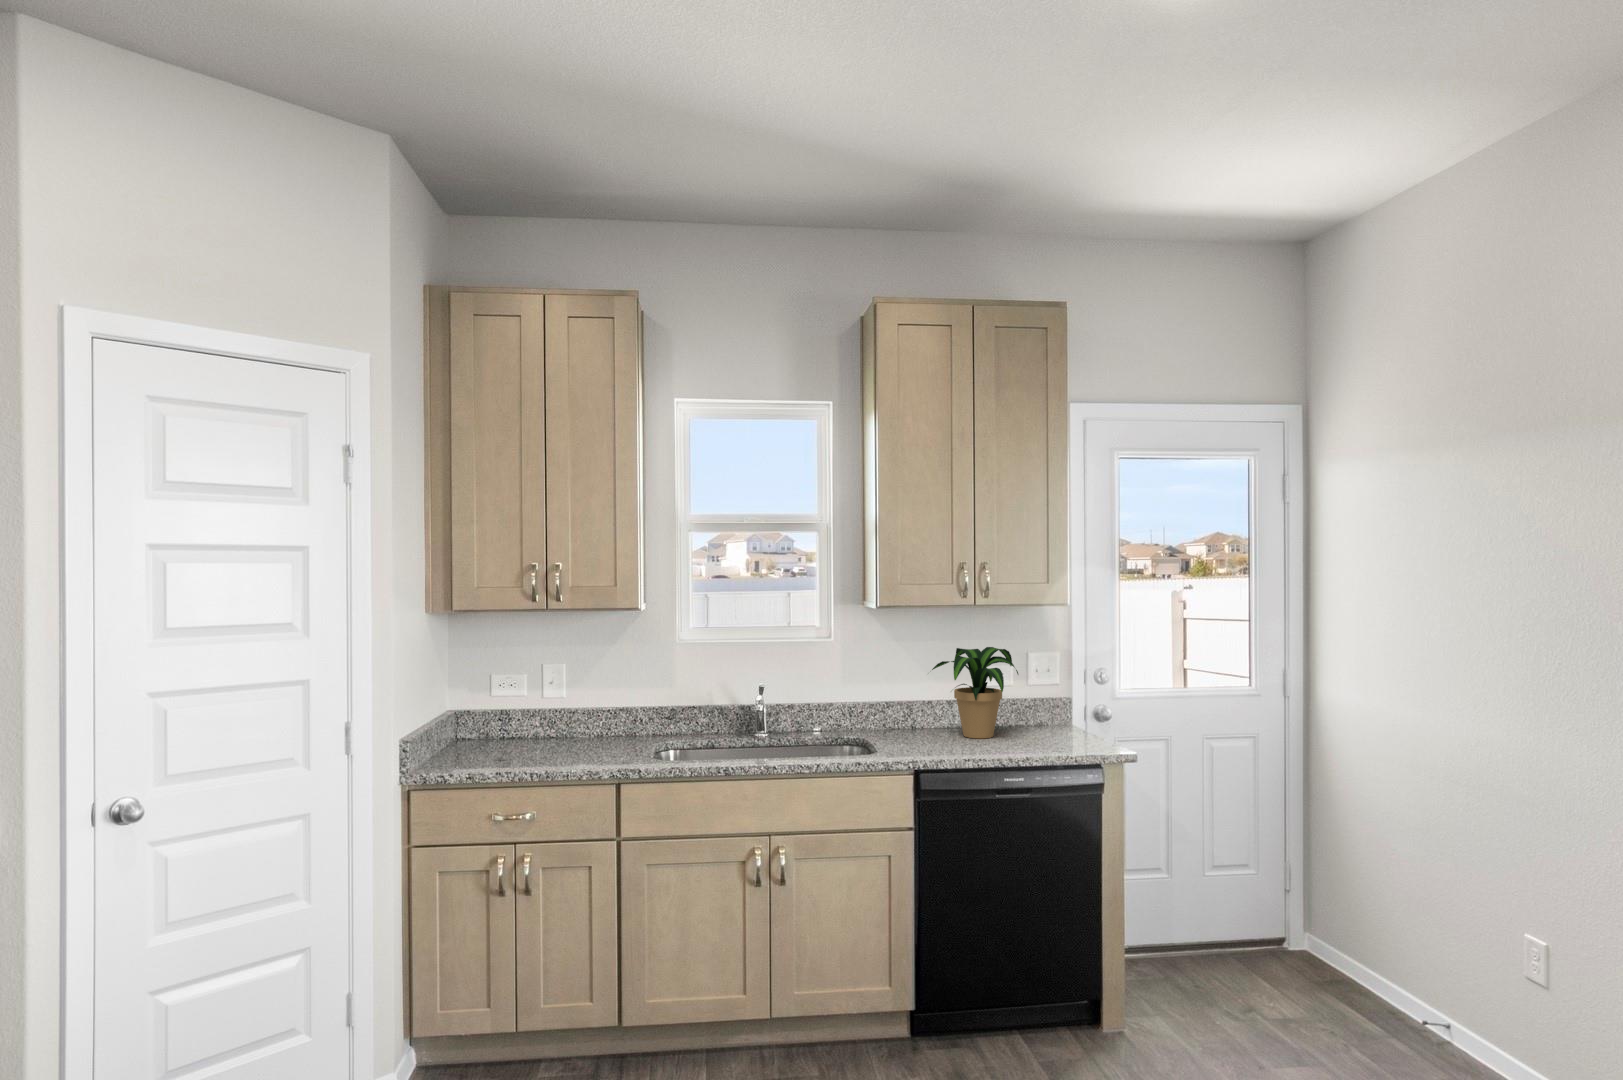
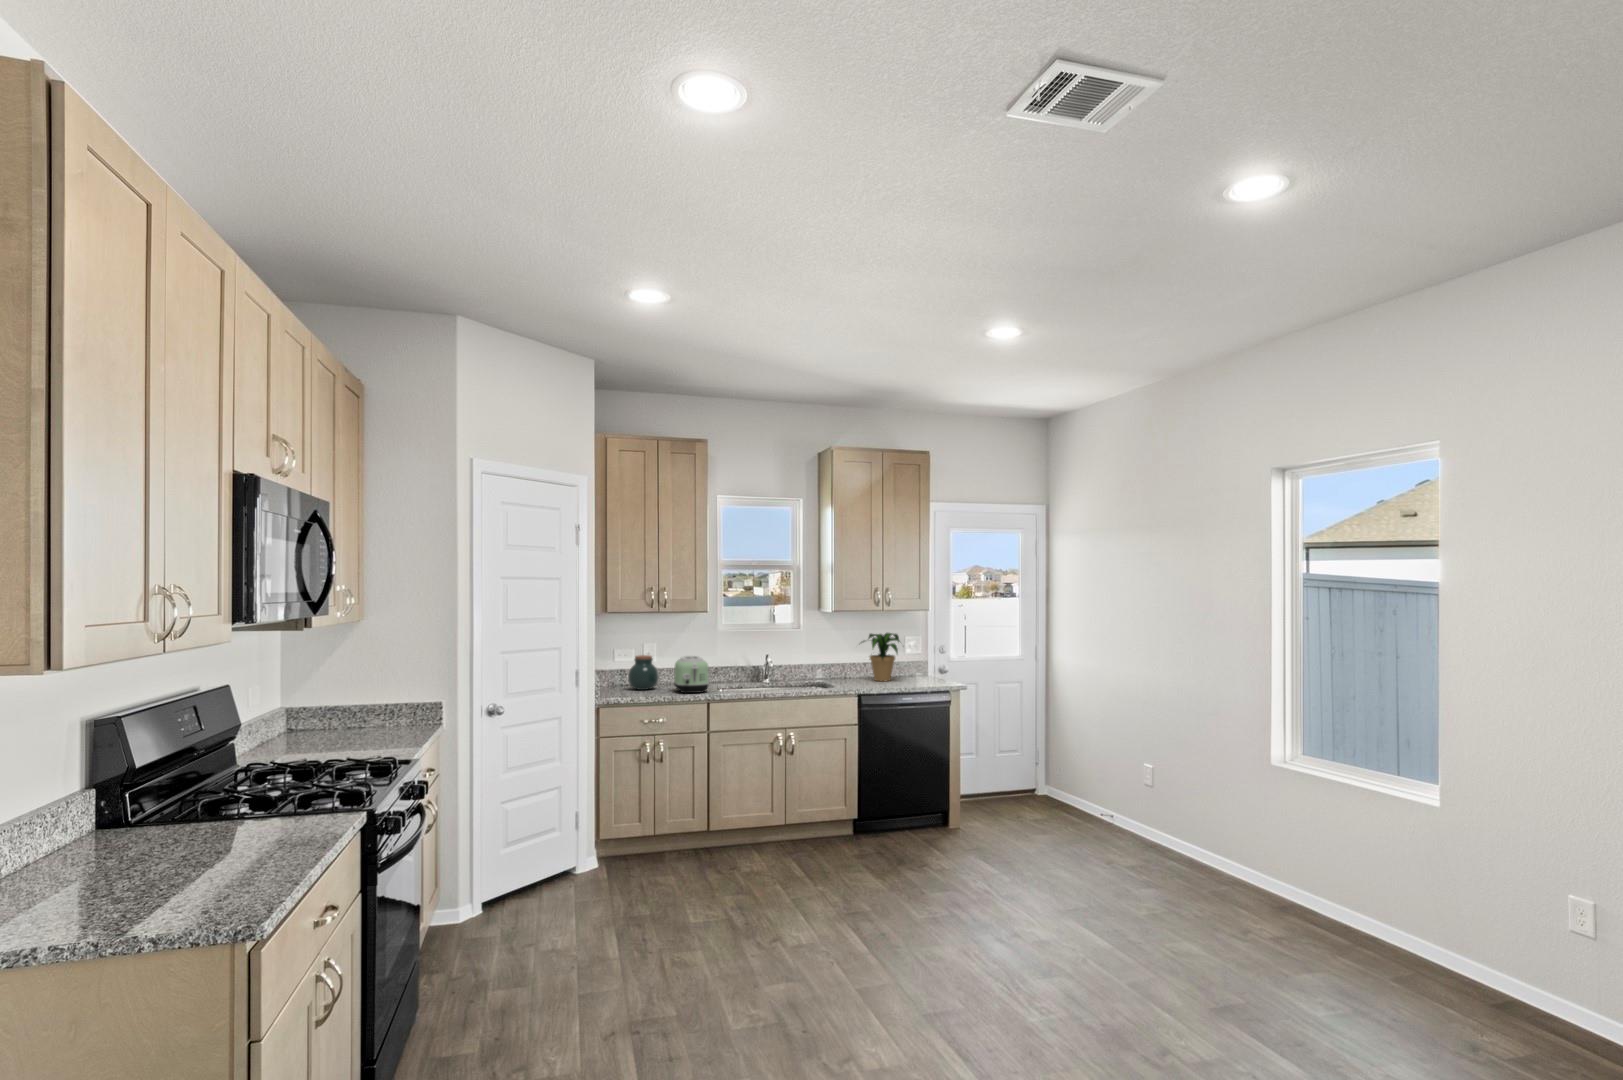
jar: none [502,686,558,749] -> present [628,655,659,690]
toaster: none [569,690,634,763] -> present [674,656,709,694]

